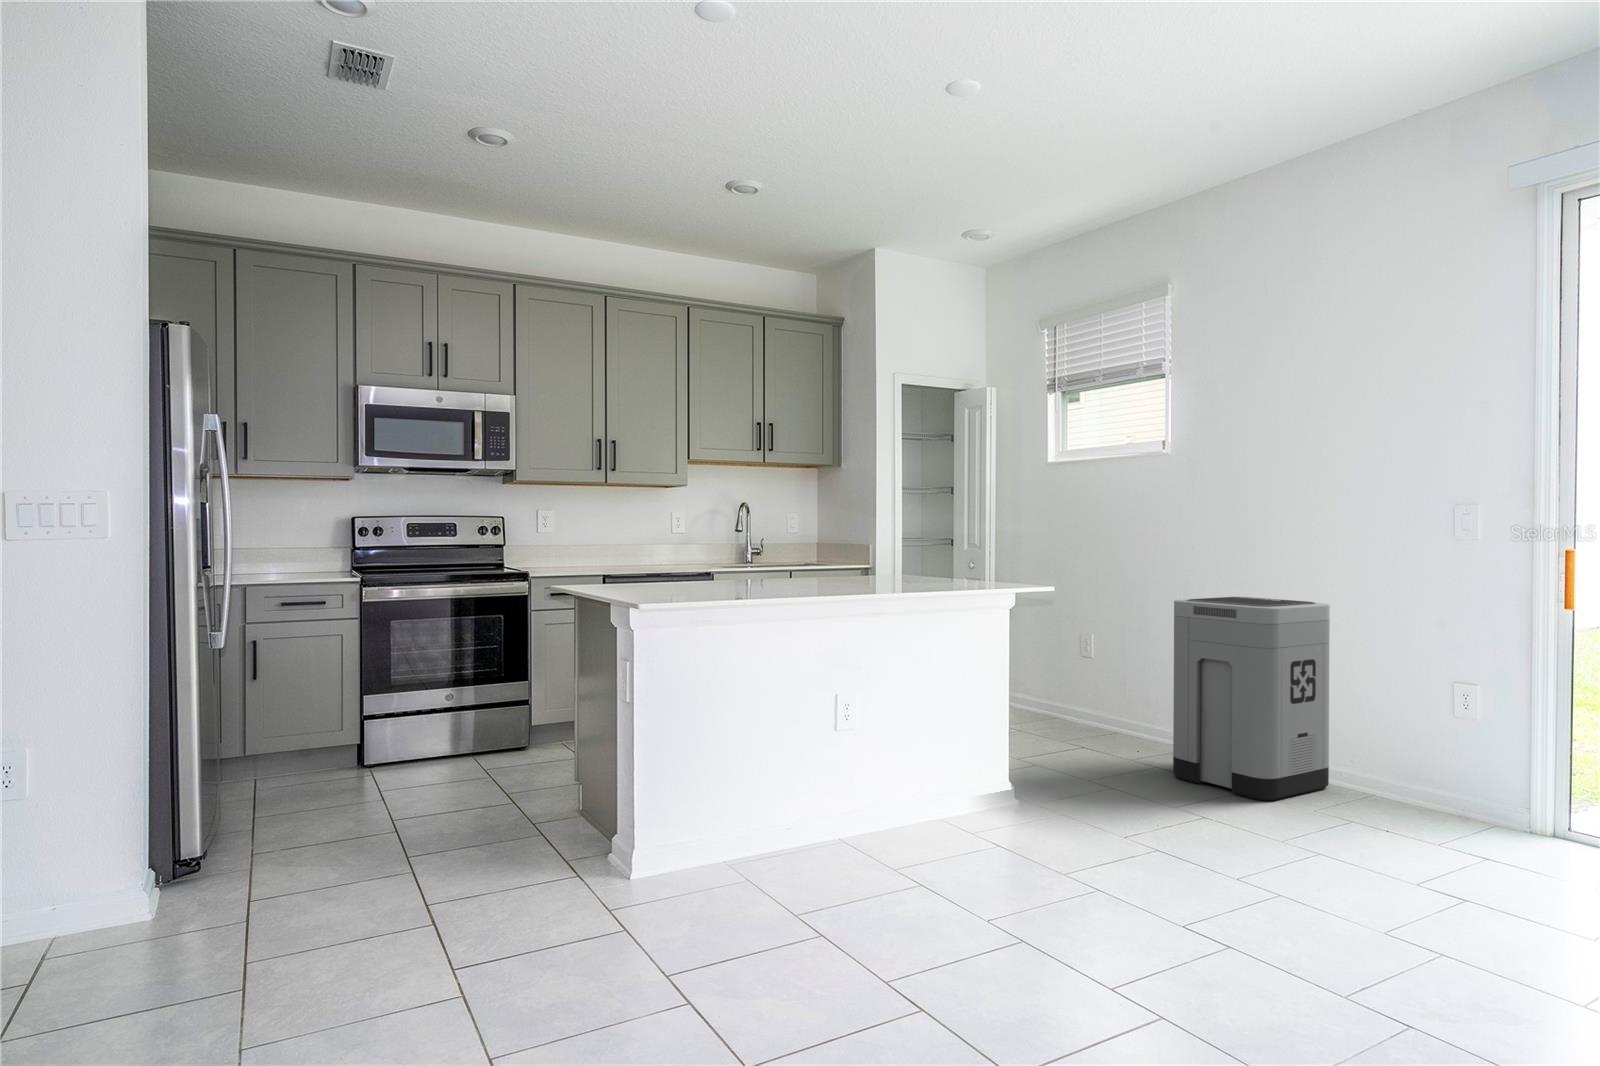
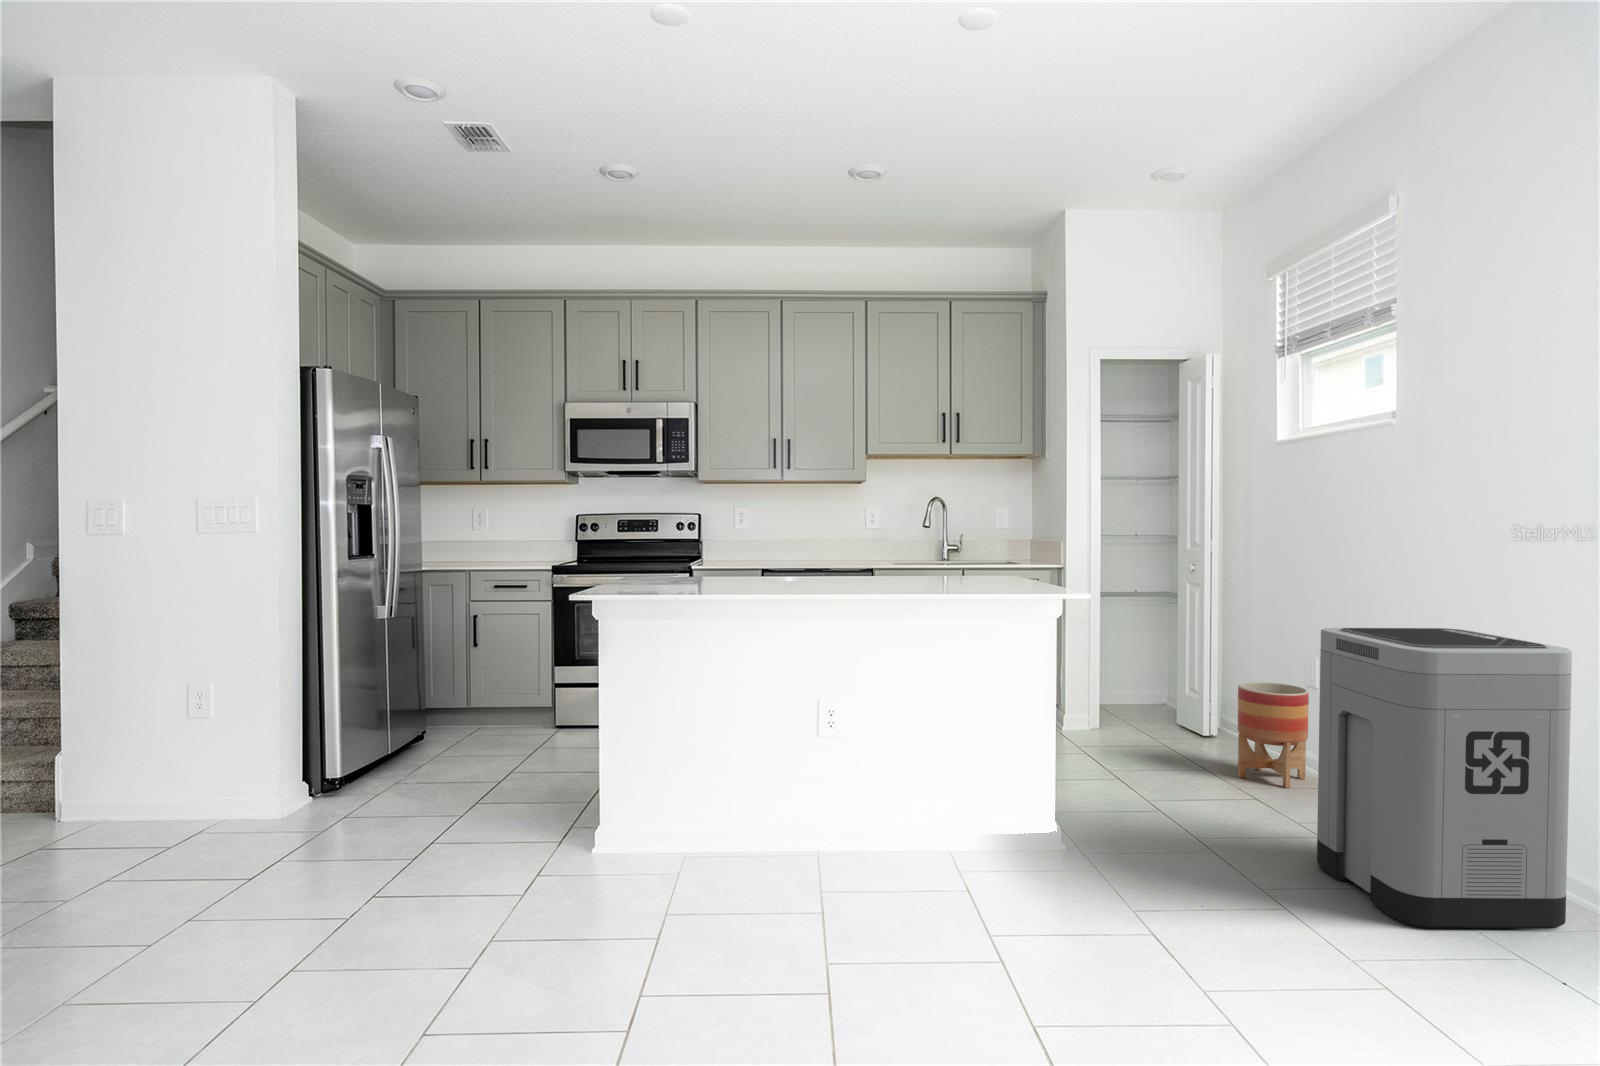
planter: none [1045,654,1096,734] -> present [1238,682,1309,788]

